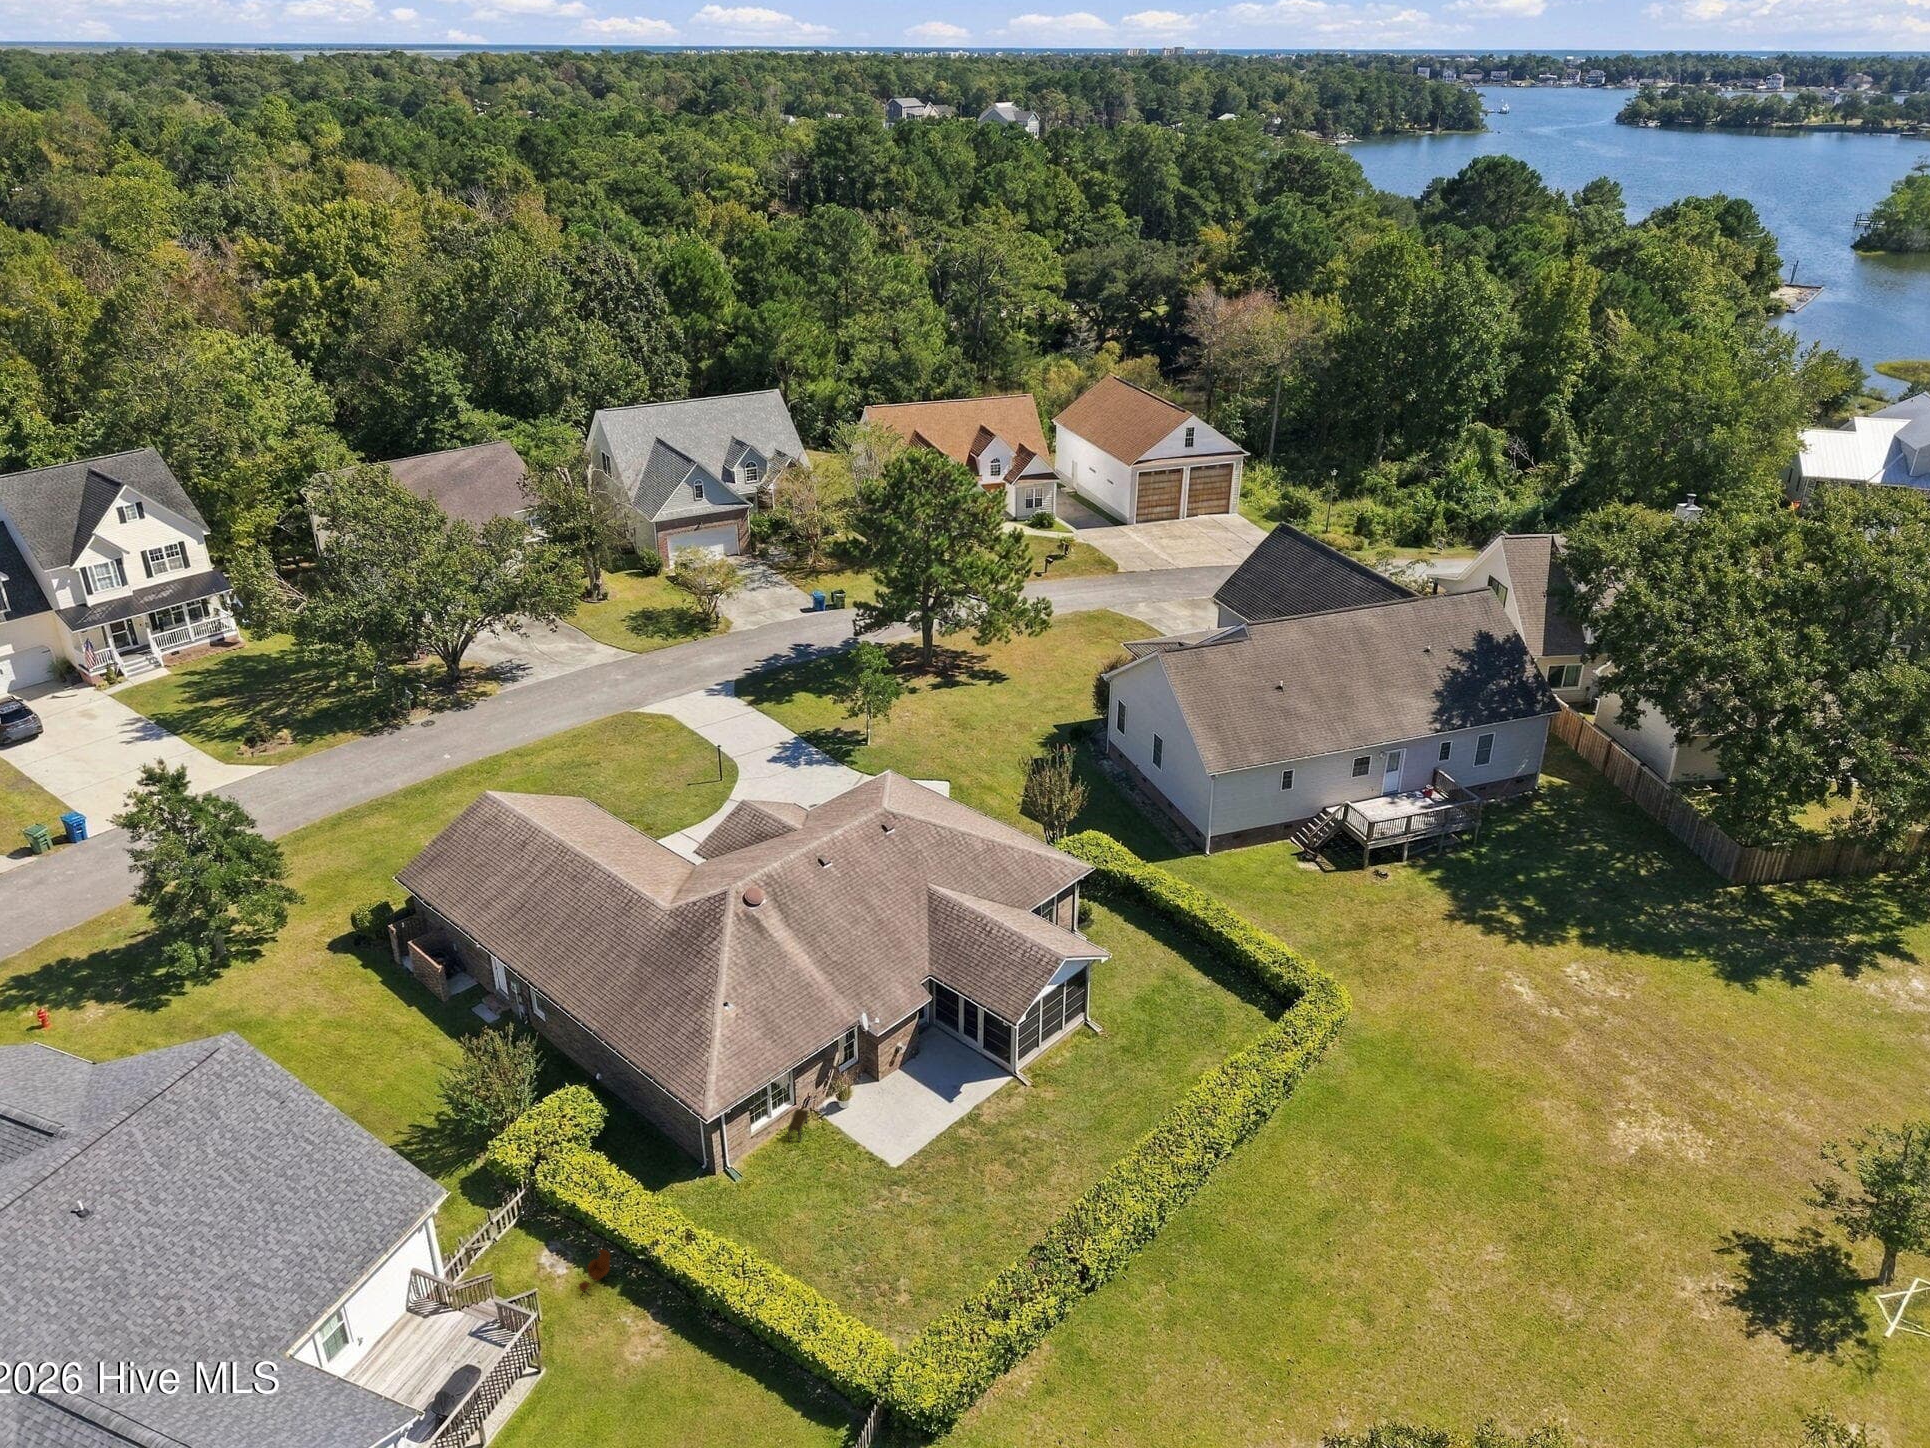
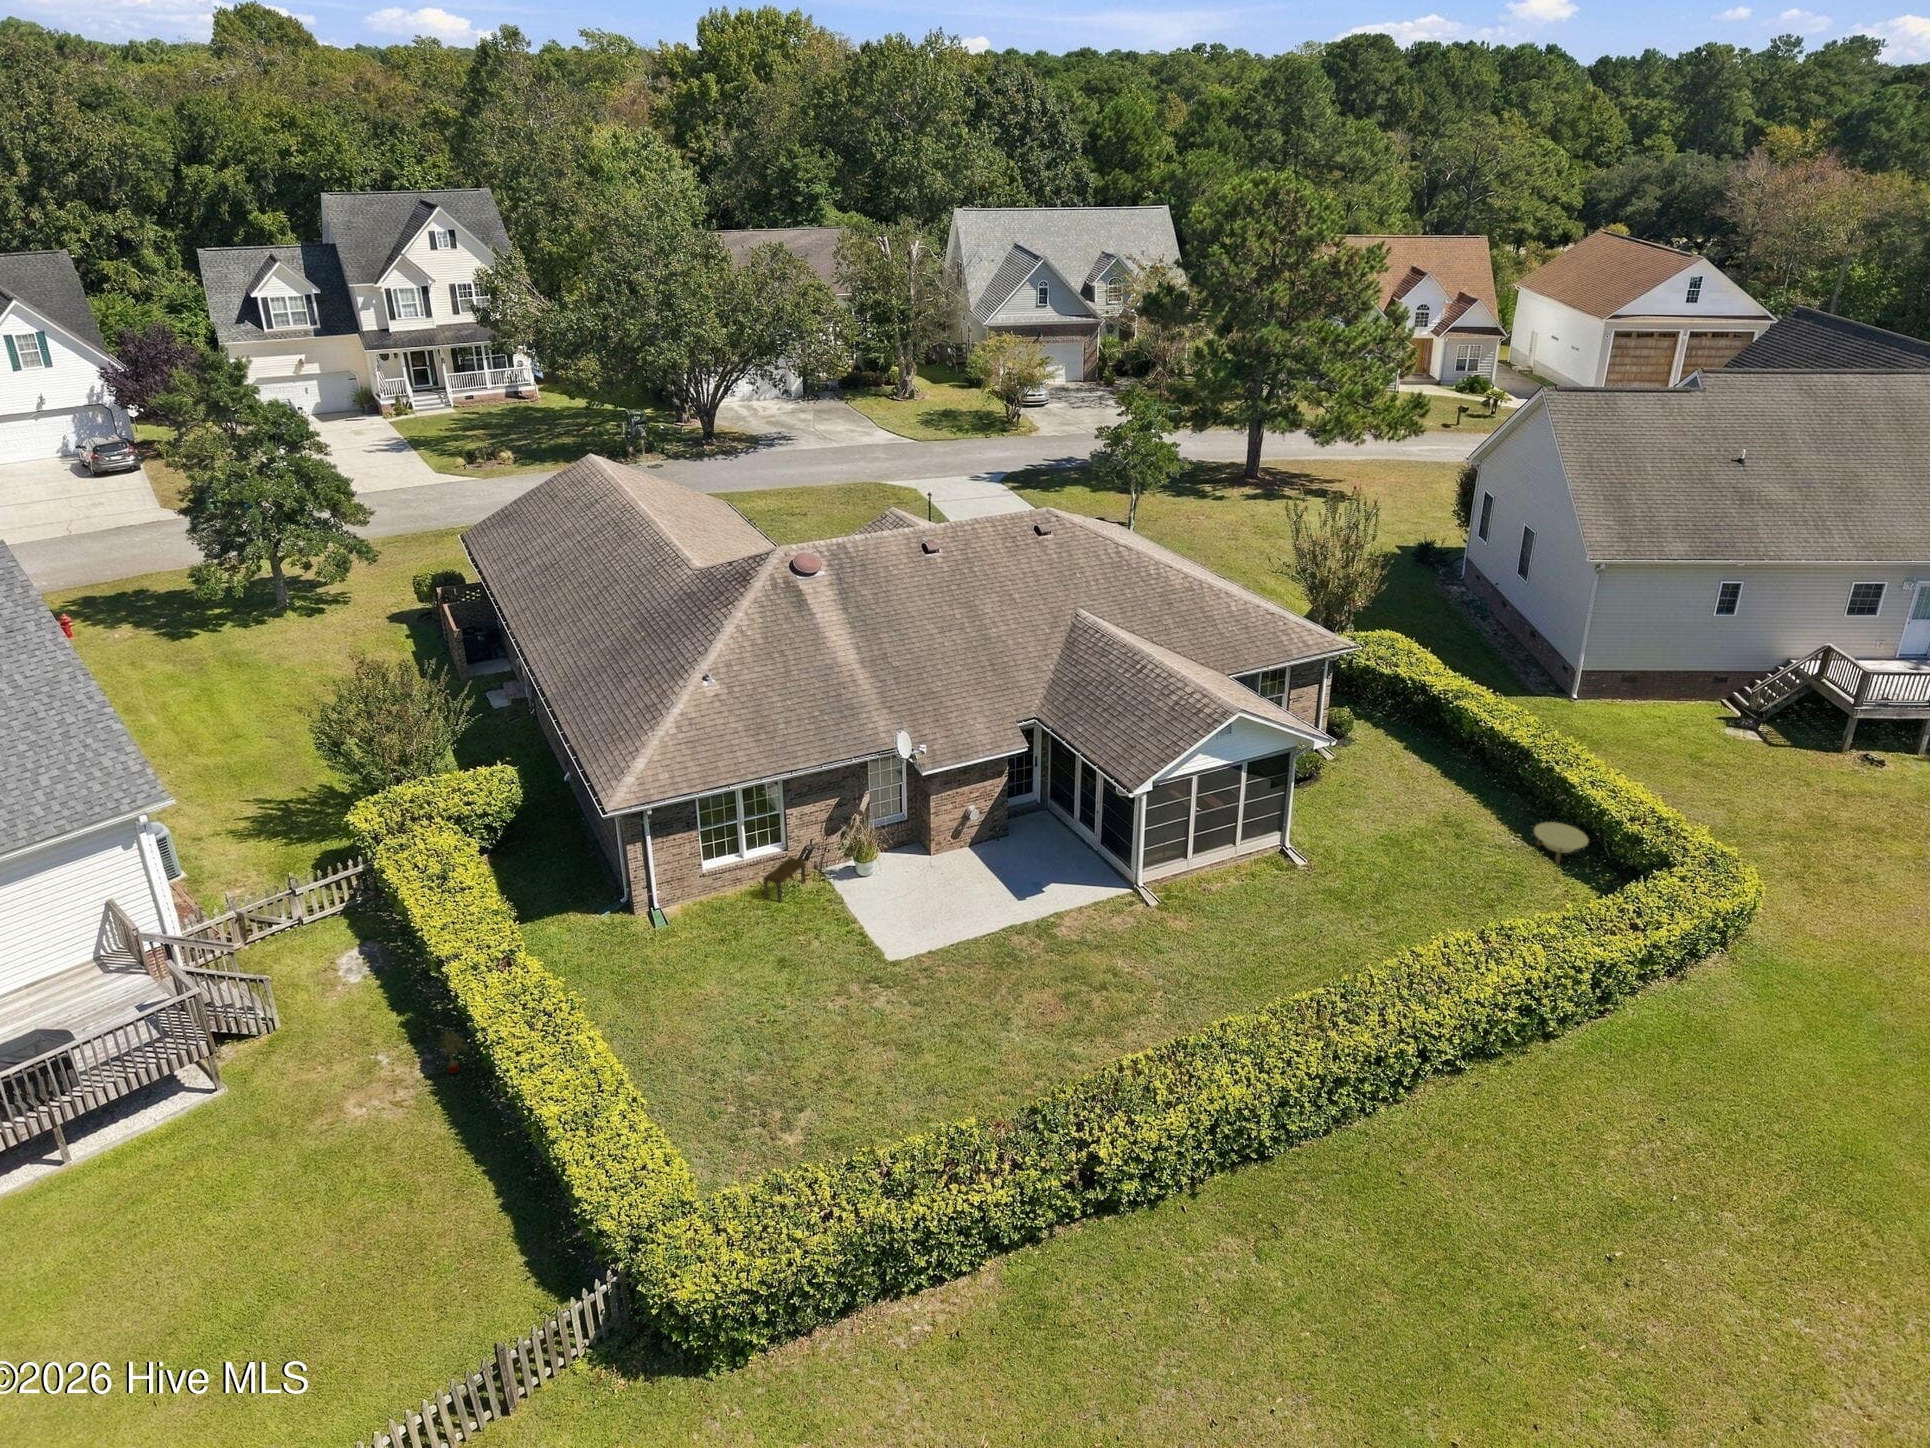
round table: none [1221,968,1252,996] -> present [1534,822,1588,864]
lounge chair: present [579,1249,610,1292] -> none [367,954,427,1015]
potted tree: none [660,1295,681,1321] -> present [441,1031,468,1073]

